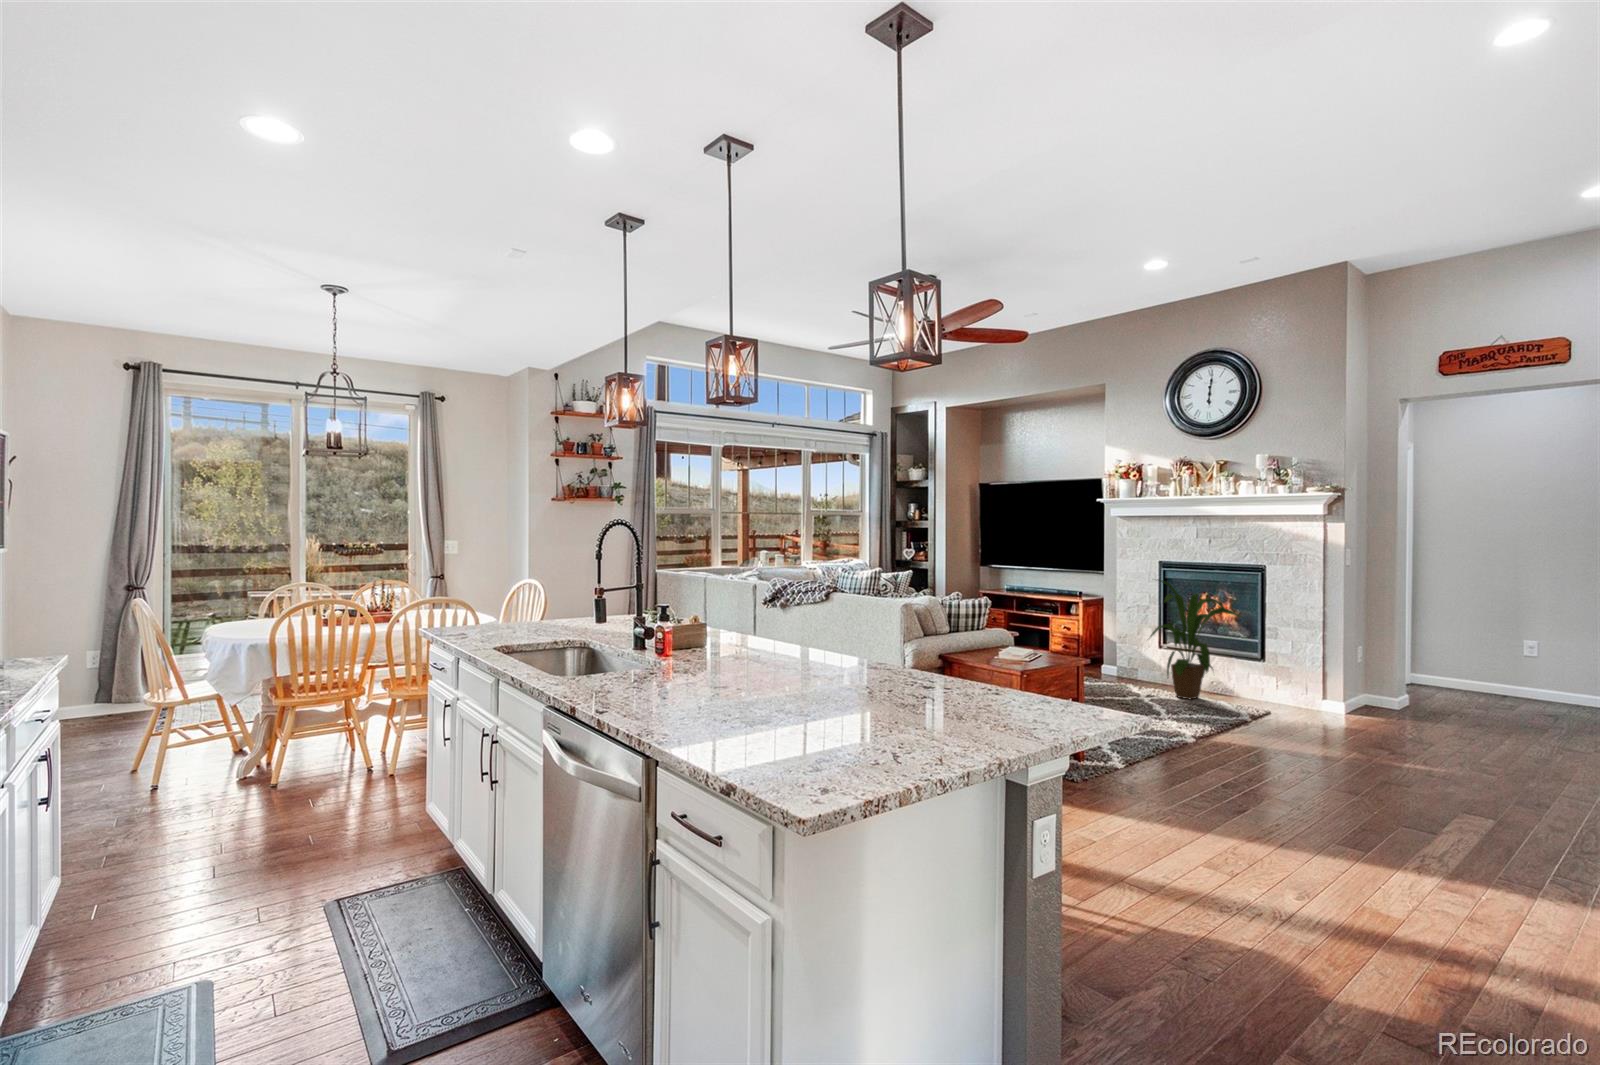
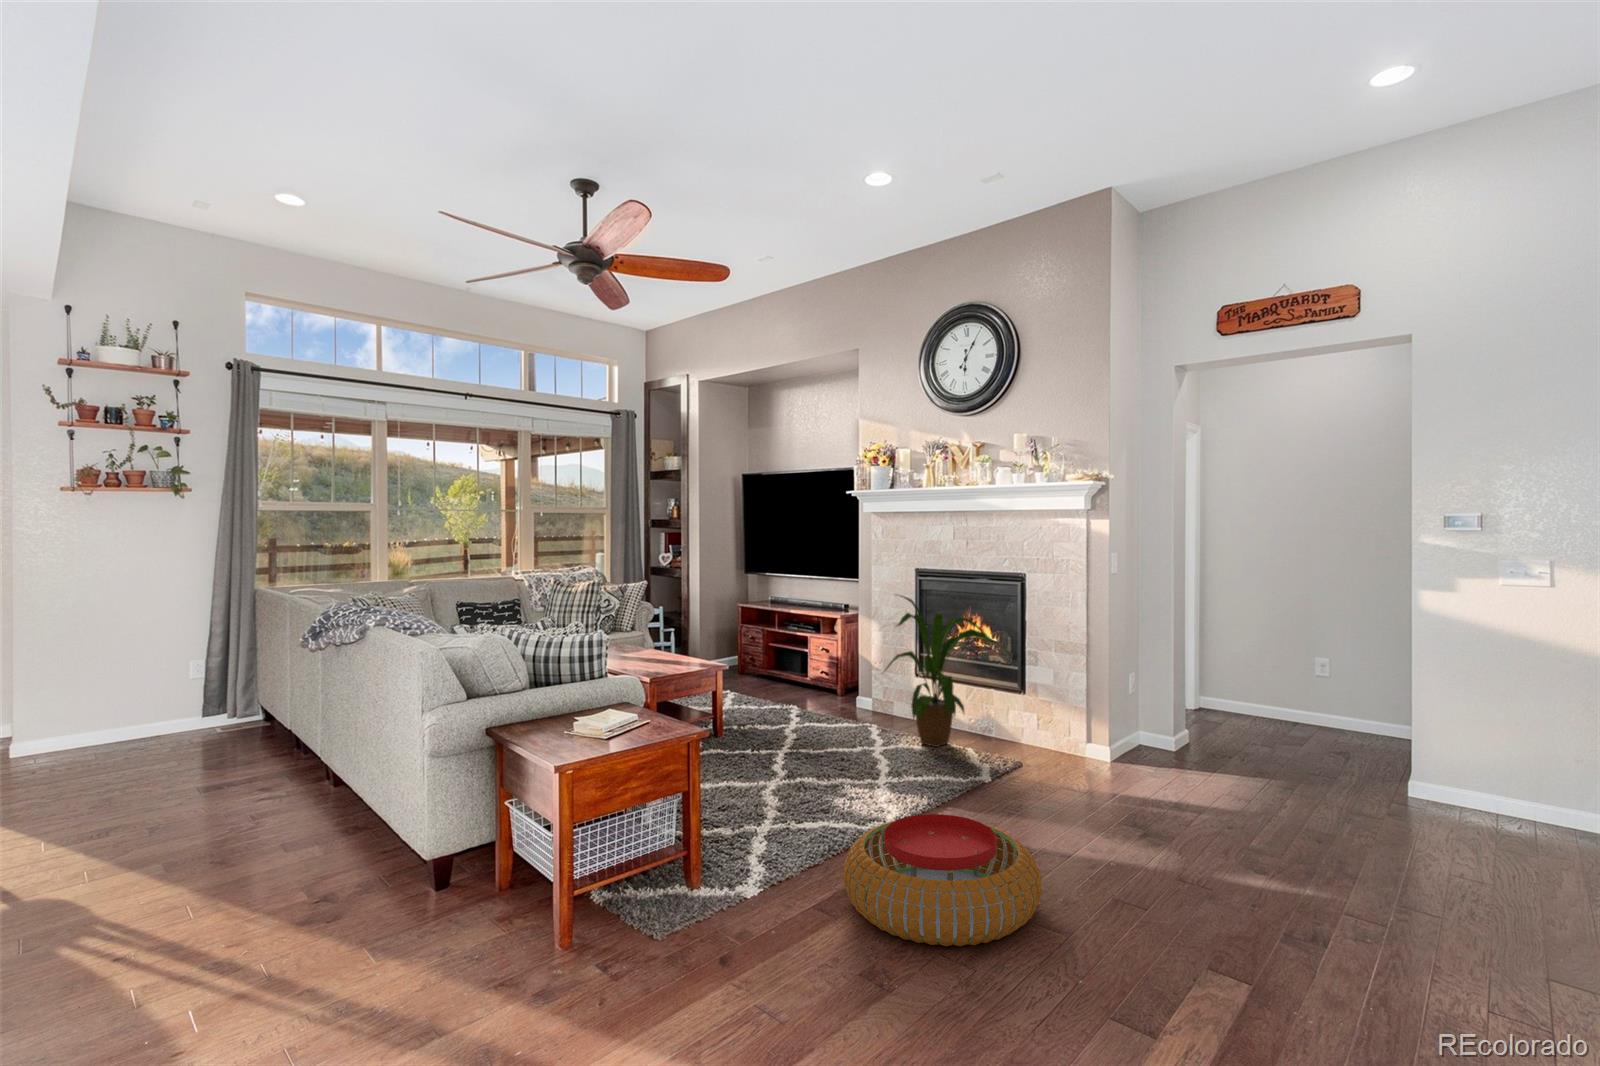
pouf: none [1190,724,1346,801] -> present [844,814,1042,947]

